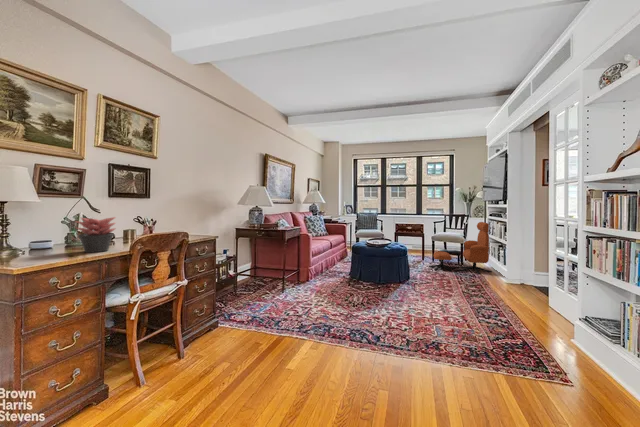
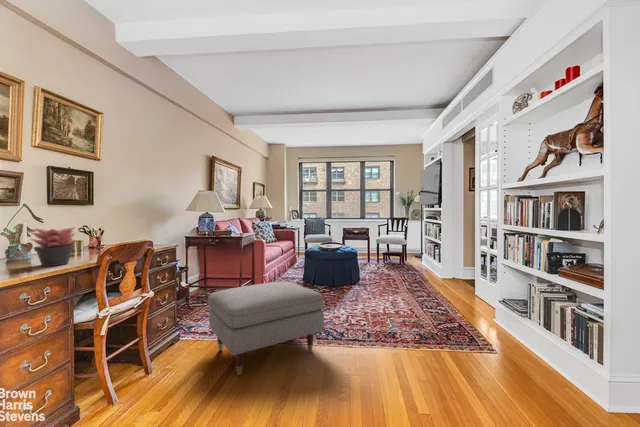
lounge chair: present [429,222,492,274] -> none [374,224,429,271]
ottoman: none [240,278,355,372] -> present [208,281,324,375]

